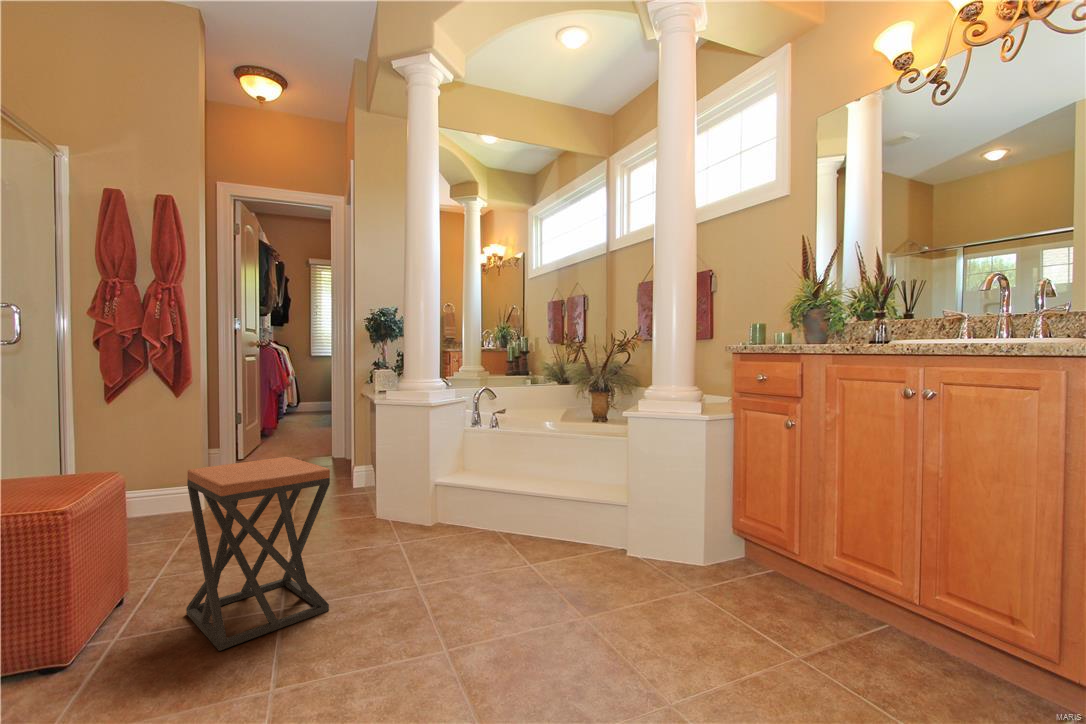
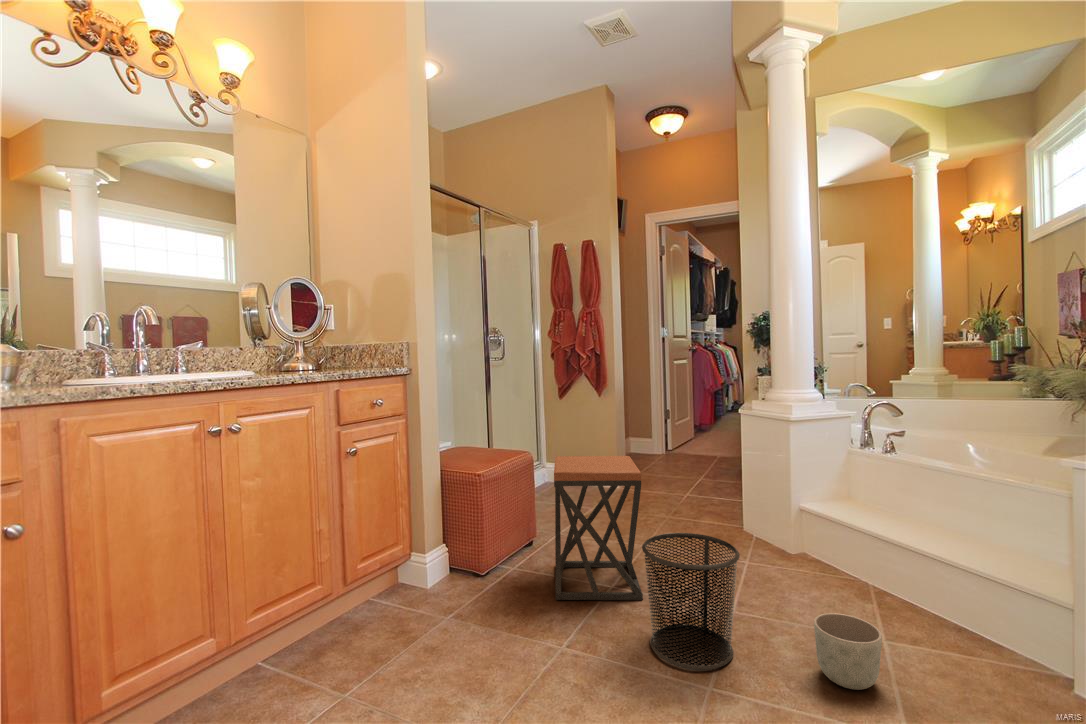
waste bin: none [360,518,457,653] -> present [642,533,740,670]
planter: none [509,553,556,609] -> present [814,613,882,690]

